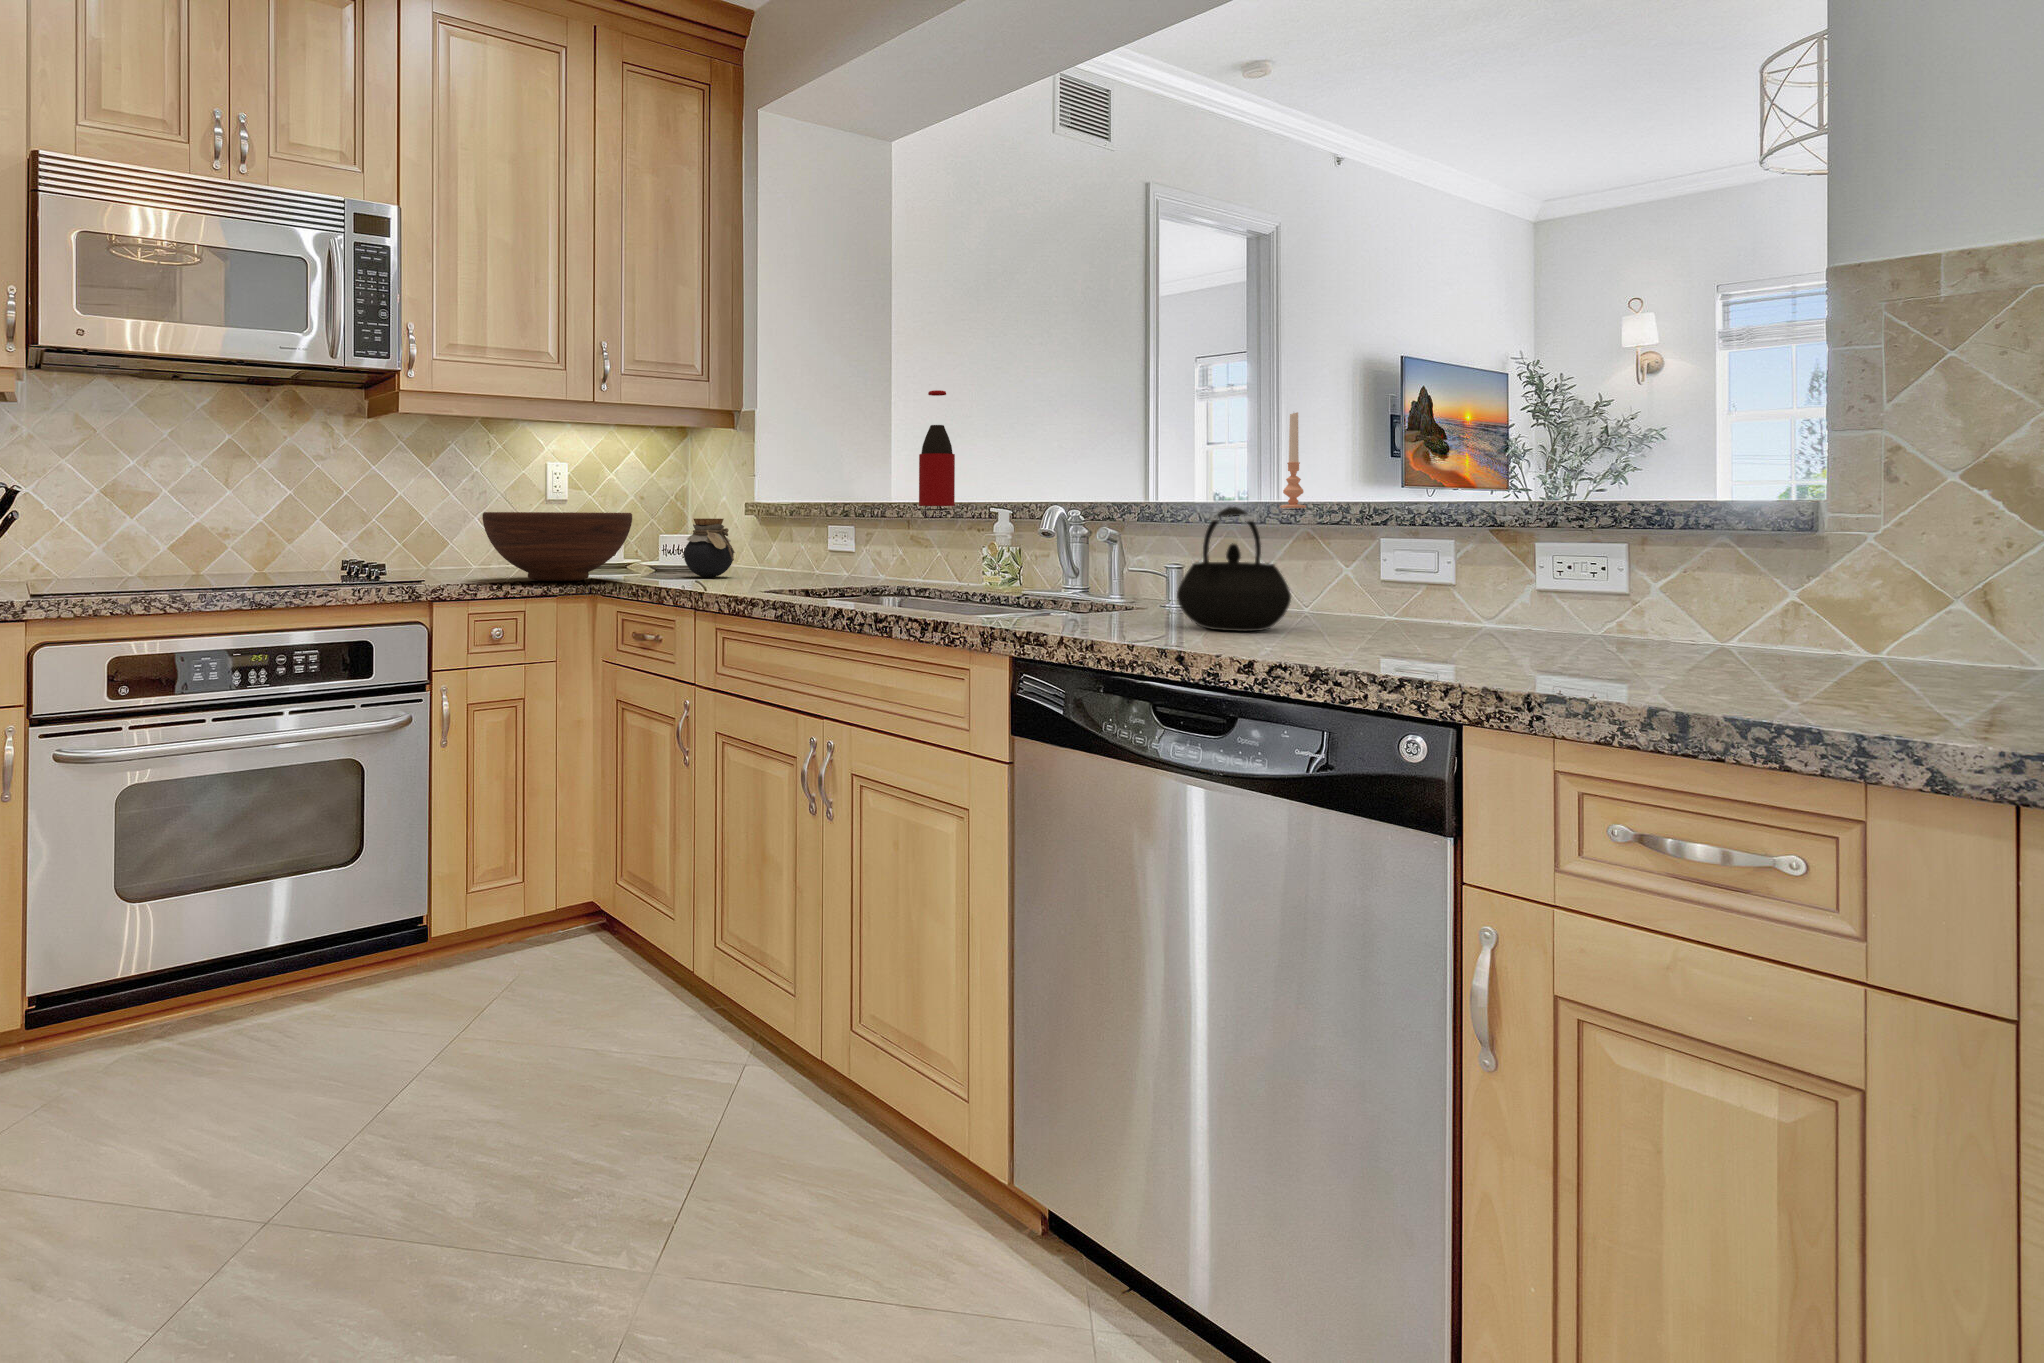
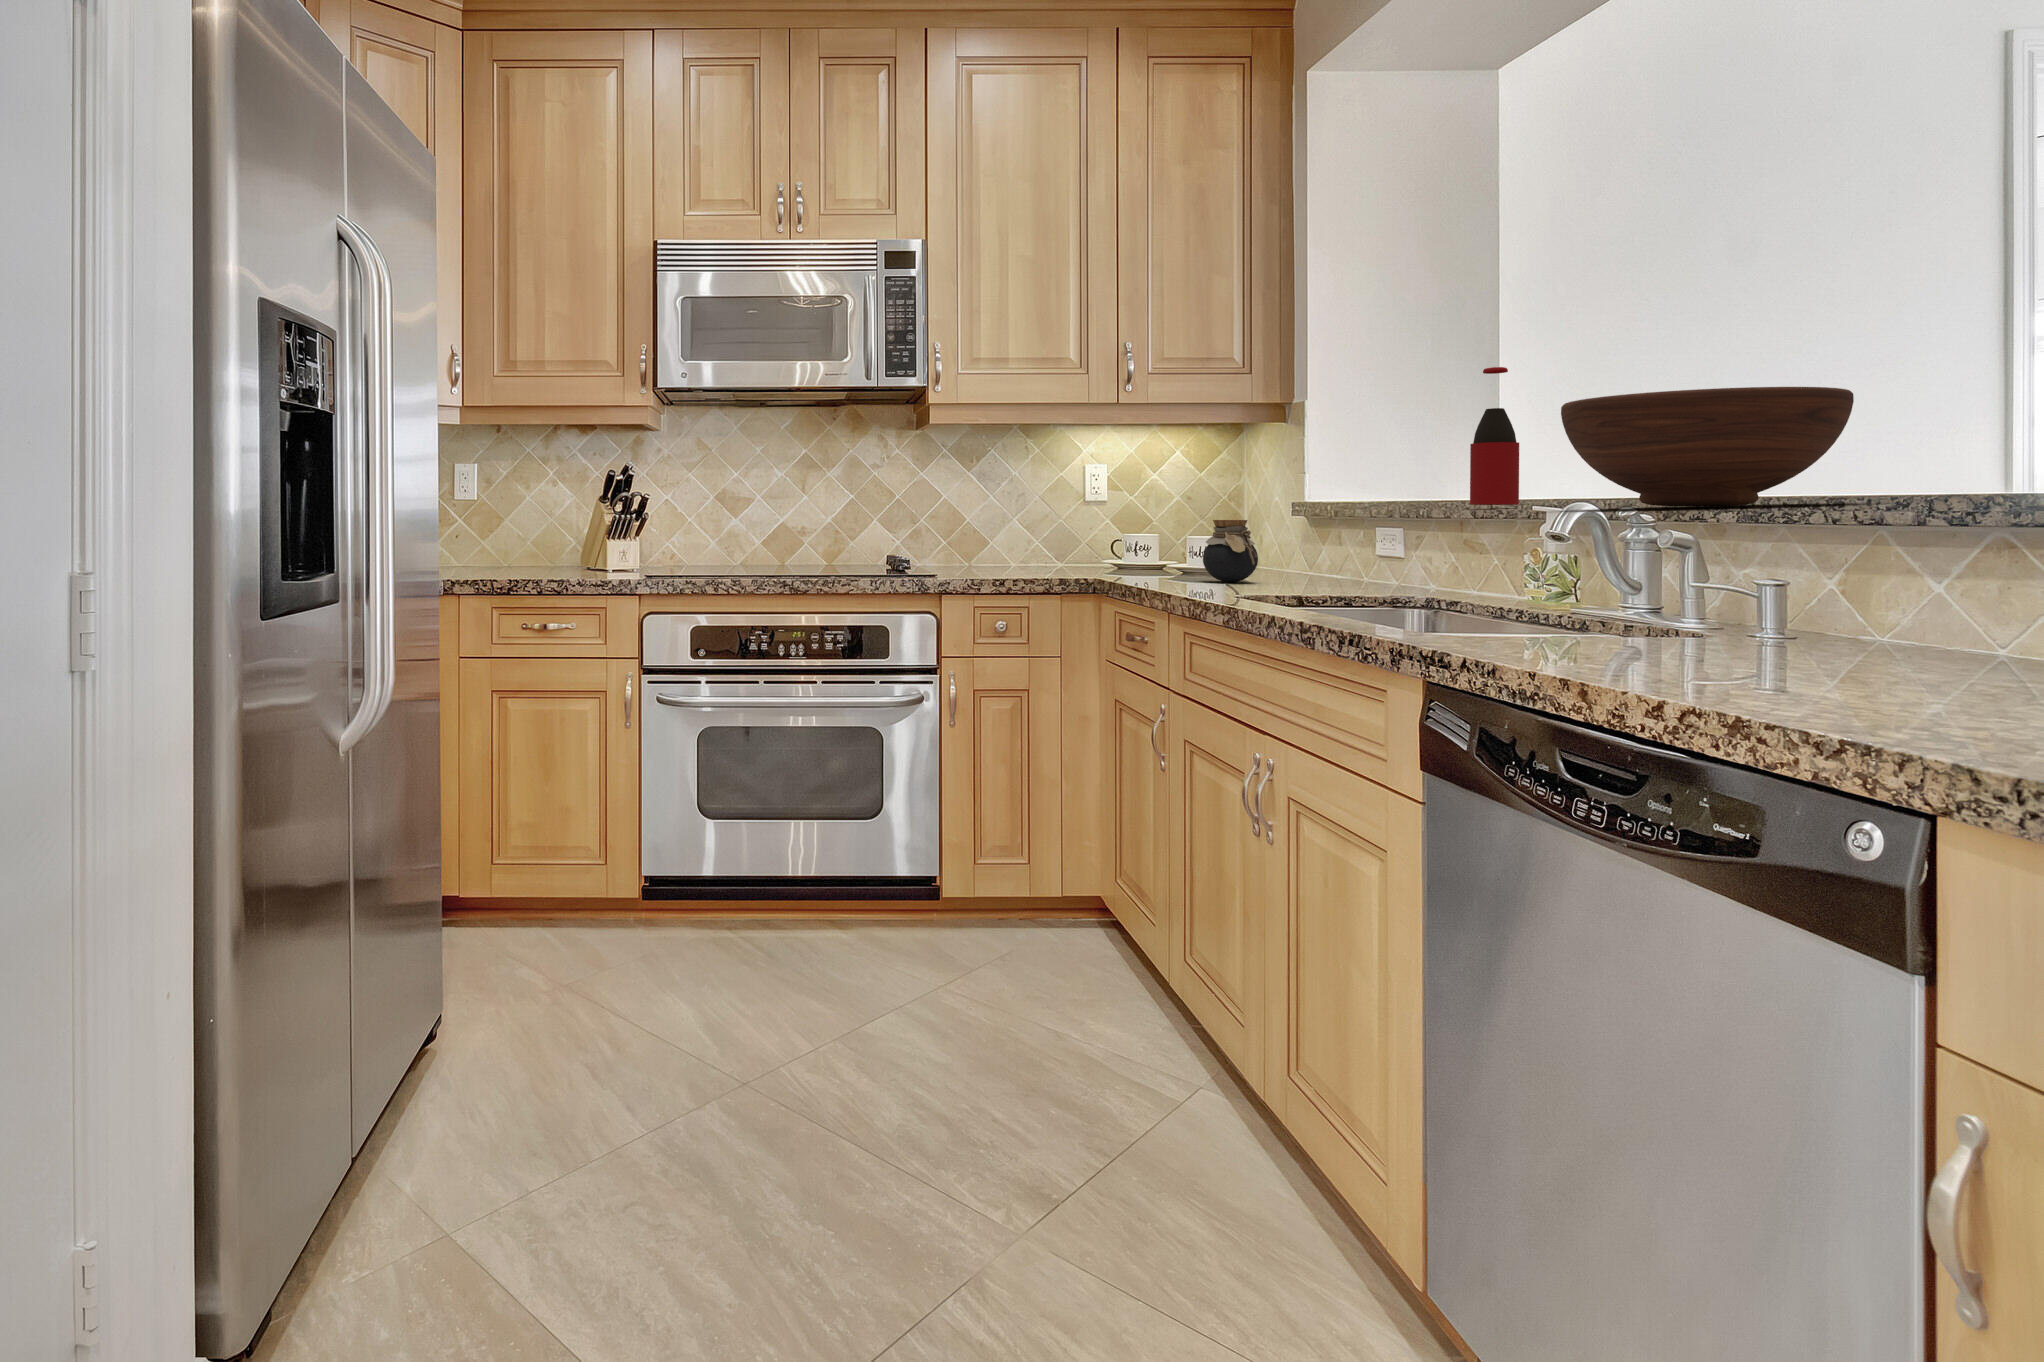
candle: present [1280,412,1306,508] -> none [1935,365,1984,504]
kettle: present [1177,507,1291,631] -> none [1678,503,1867,671]
fruit bowl: present [482,512,632,581] -> present [1561,387,1854,506]

